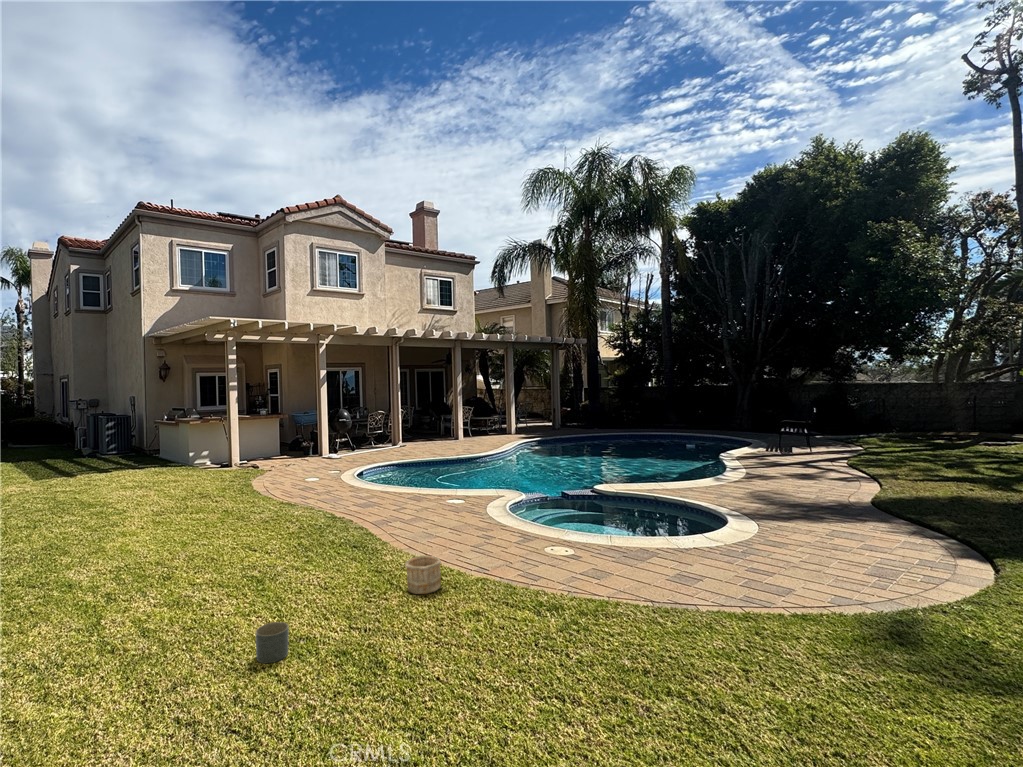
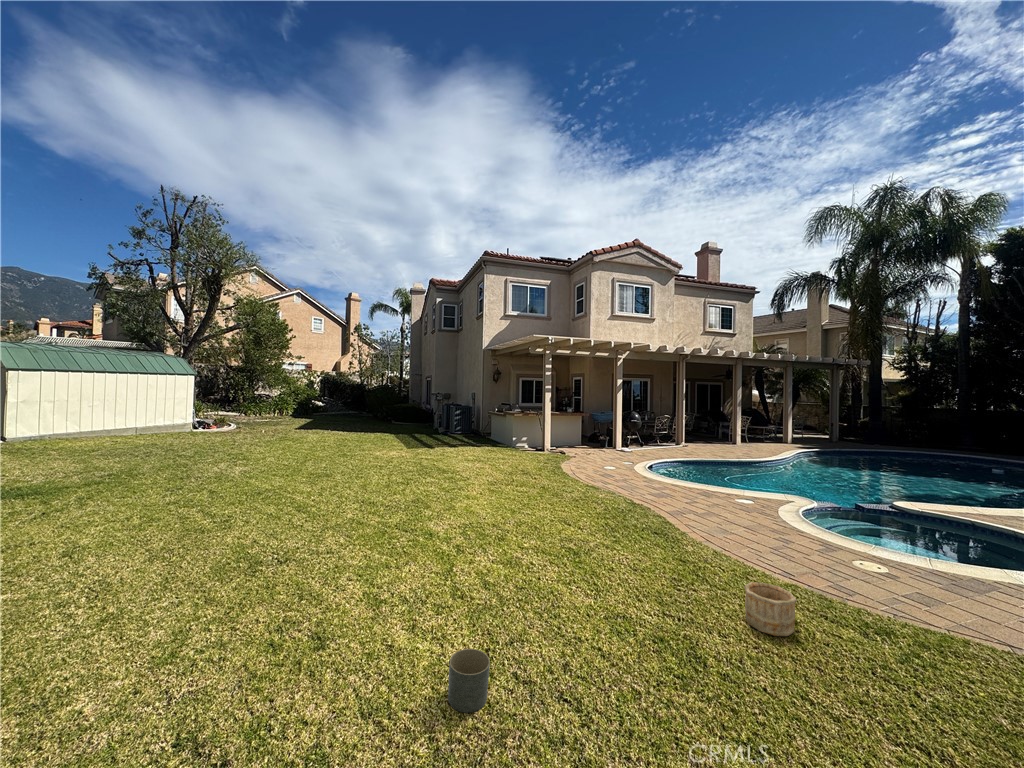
planter: present [256,622,289,663] -> present [448,649,490,713]

